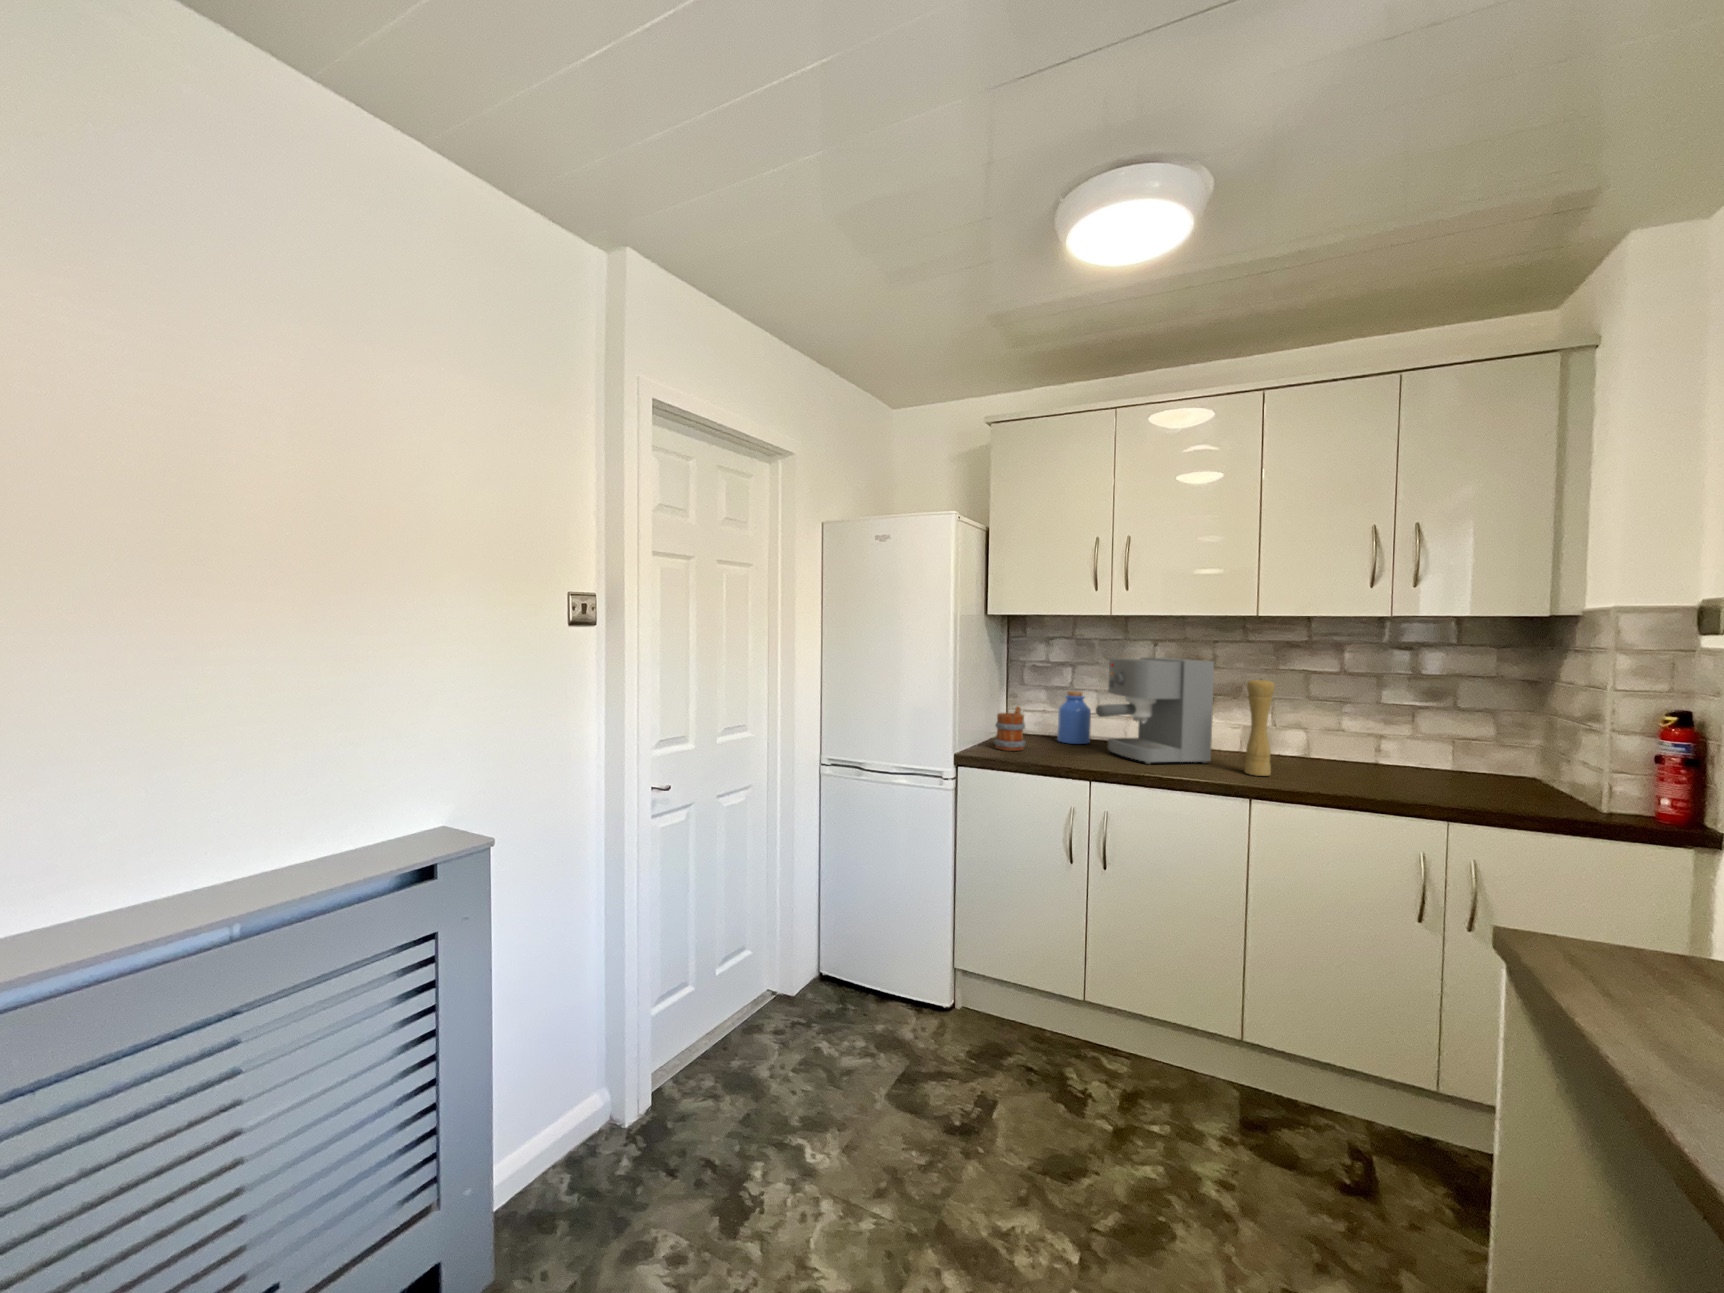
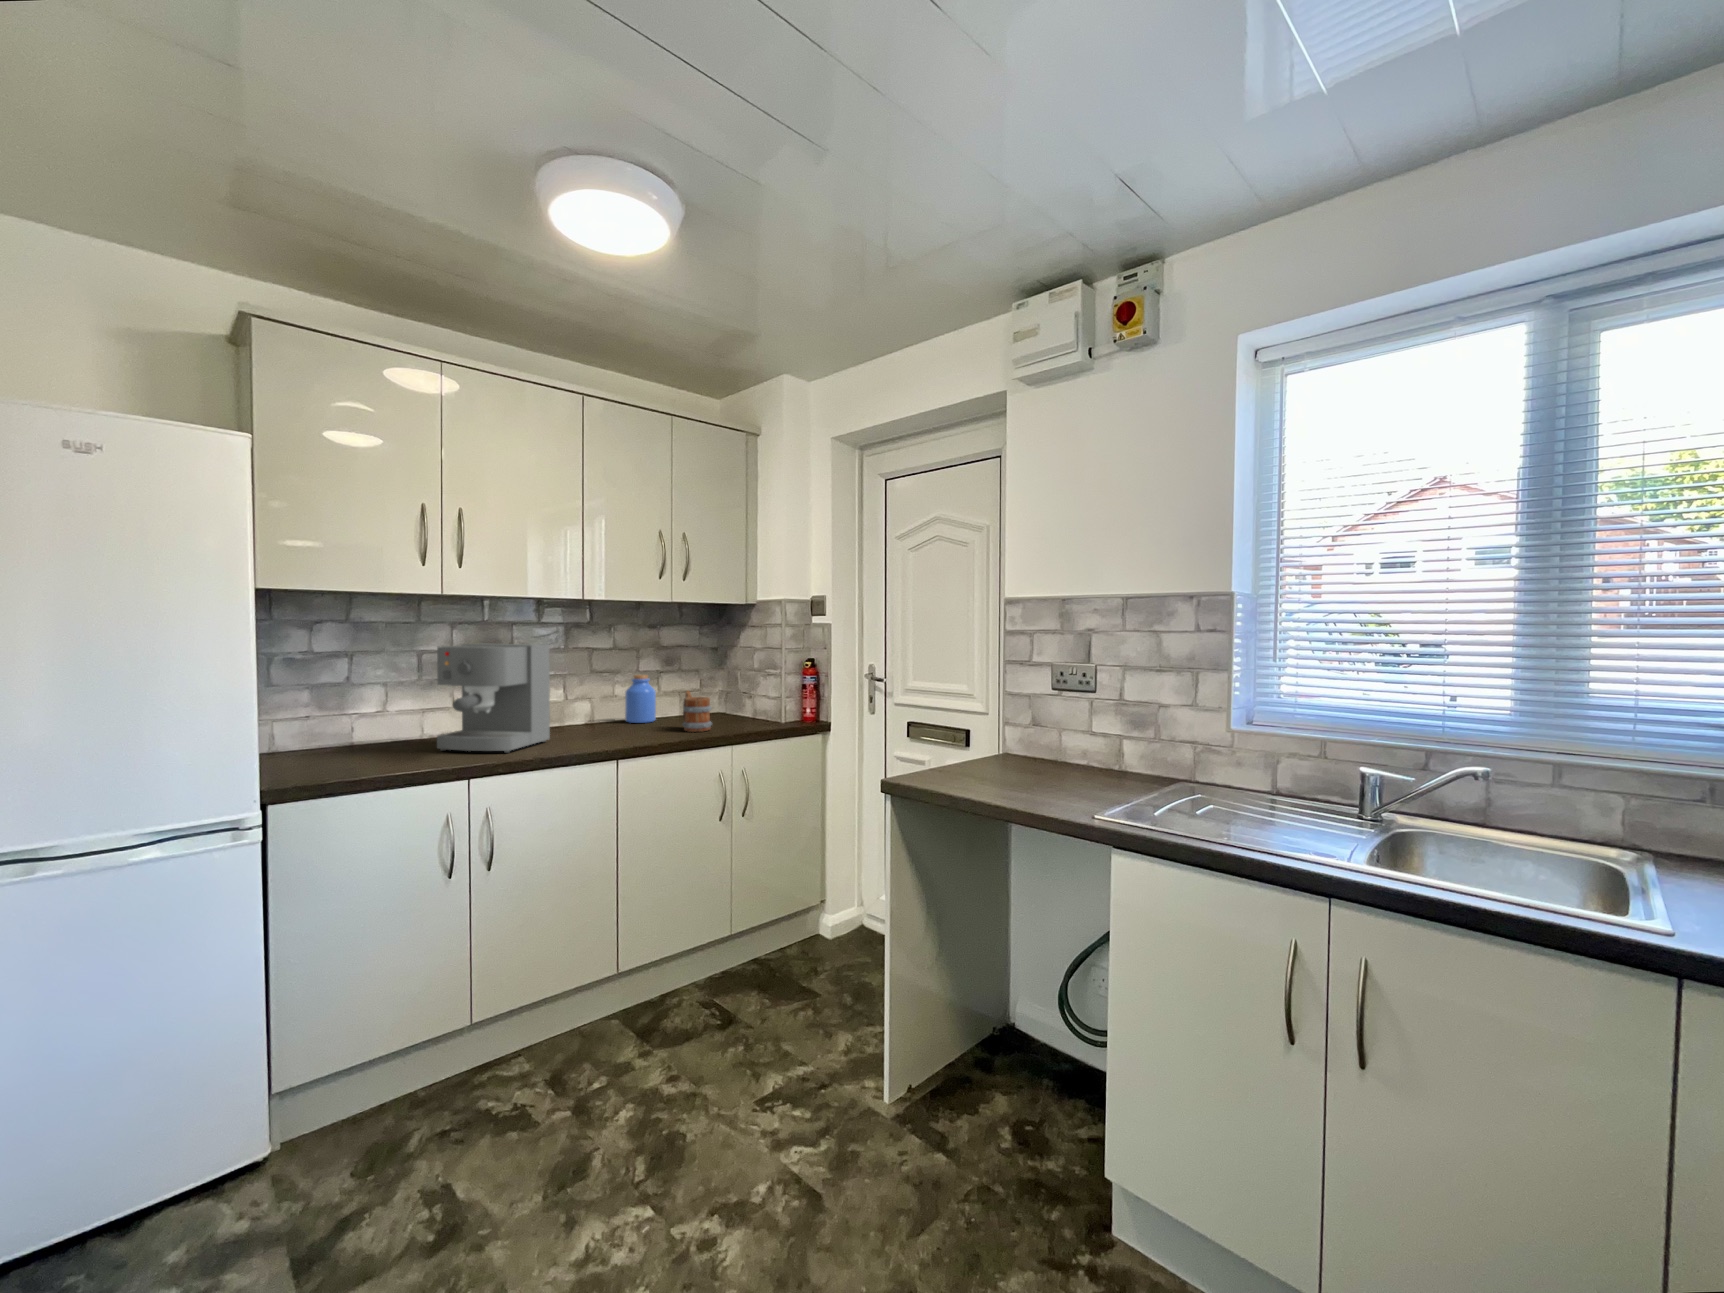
pepper mill: present [1245,678,1275,776] -> none [590,657,613,742]
jar: present [1057,691,1091,744] -> present [625,675,656,723]
mug: present [994,707,1025,751] -> present [683,691,712,732]

